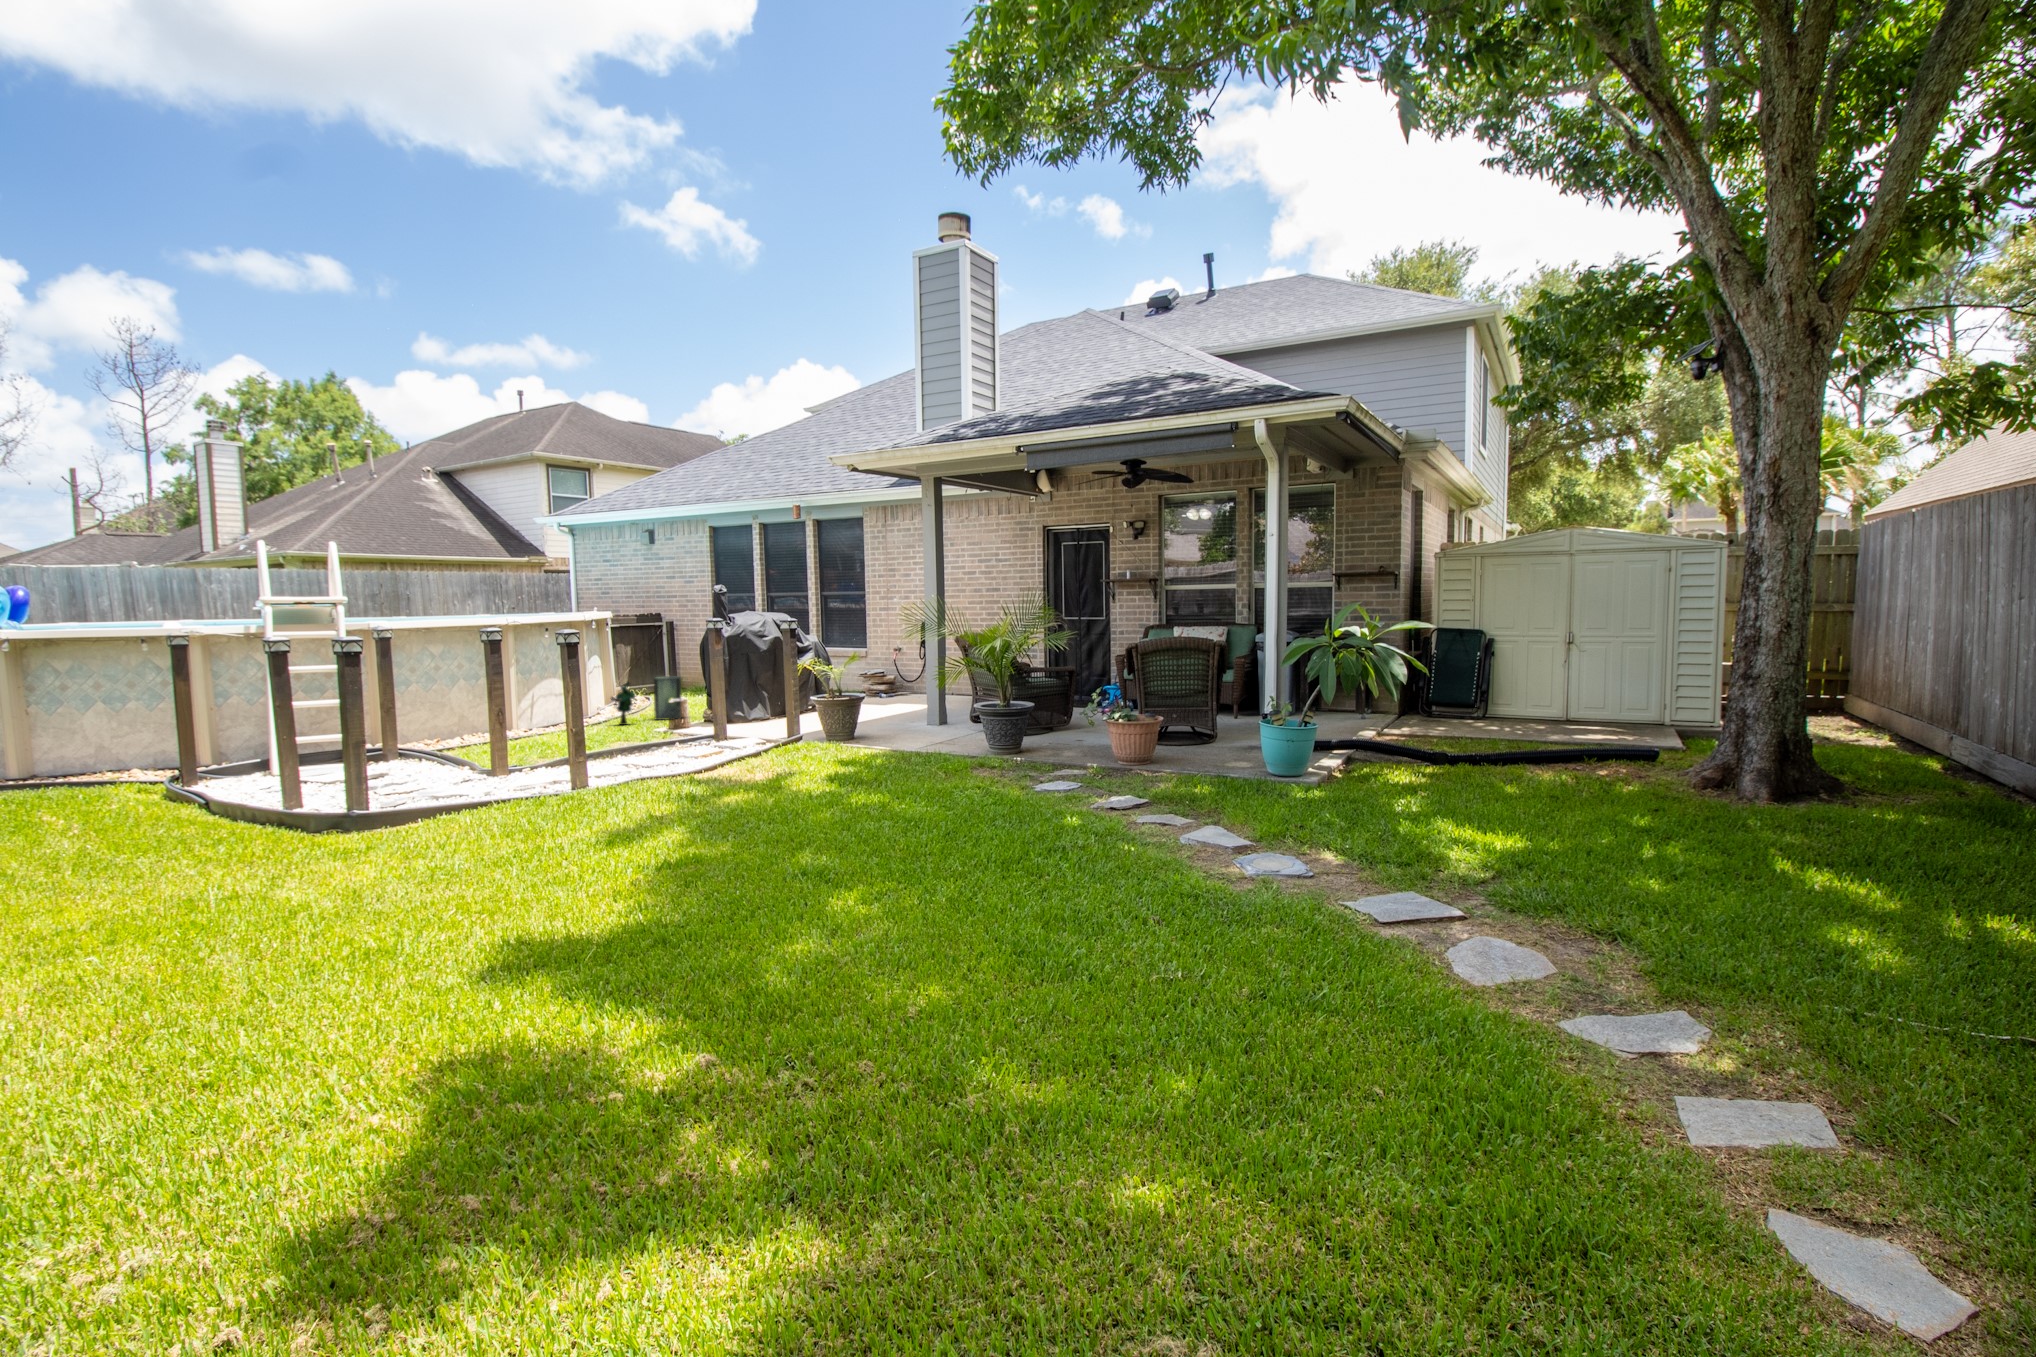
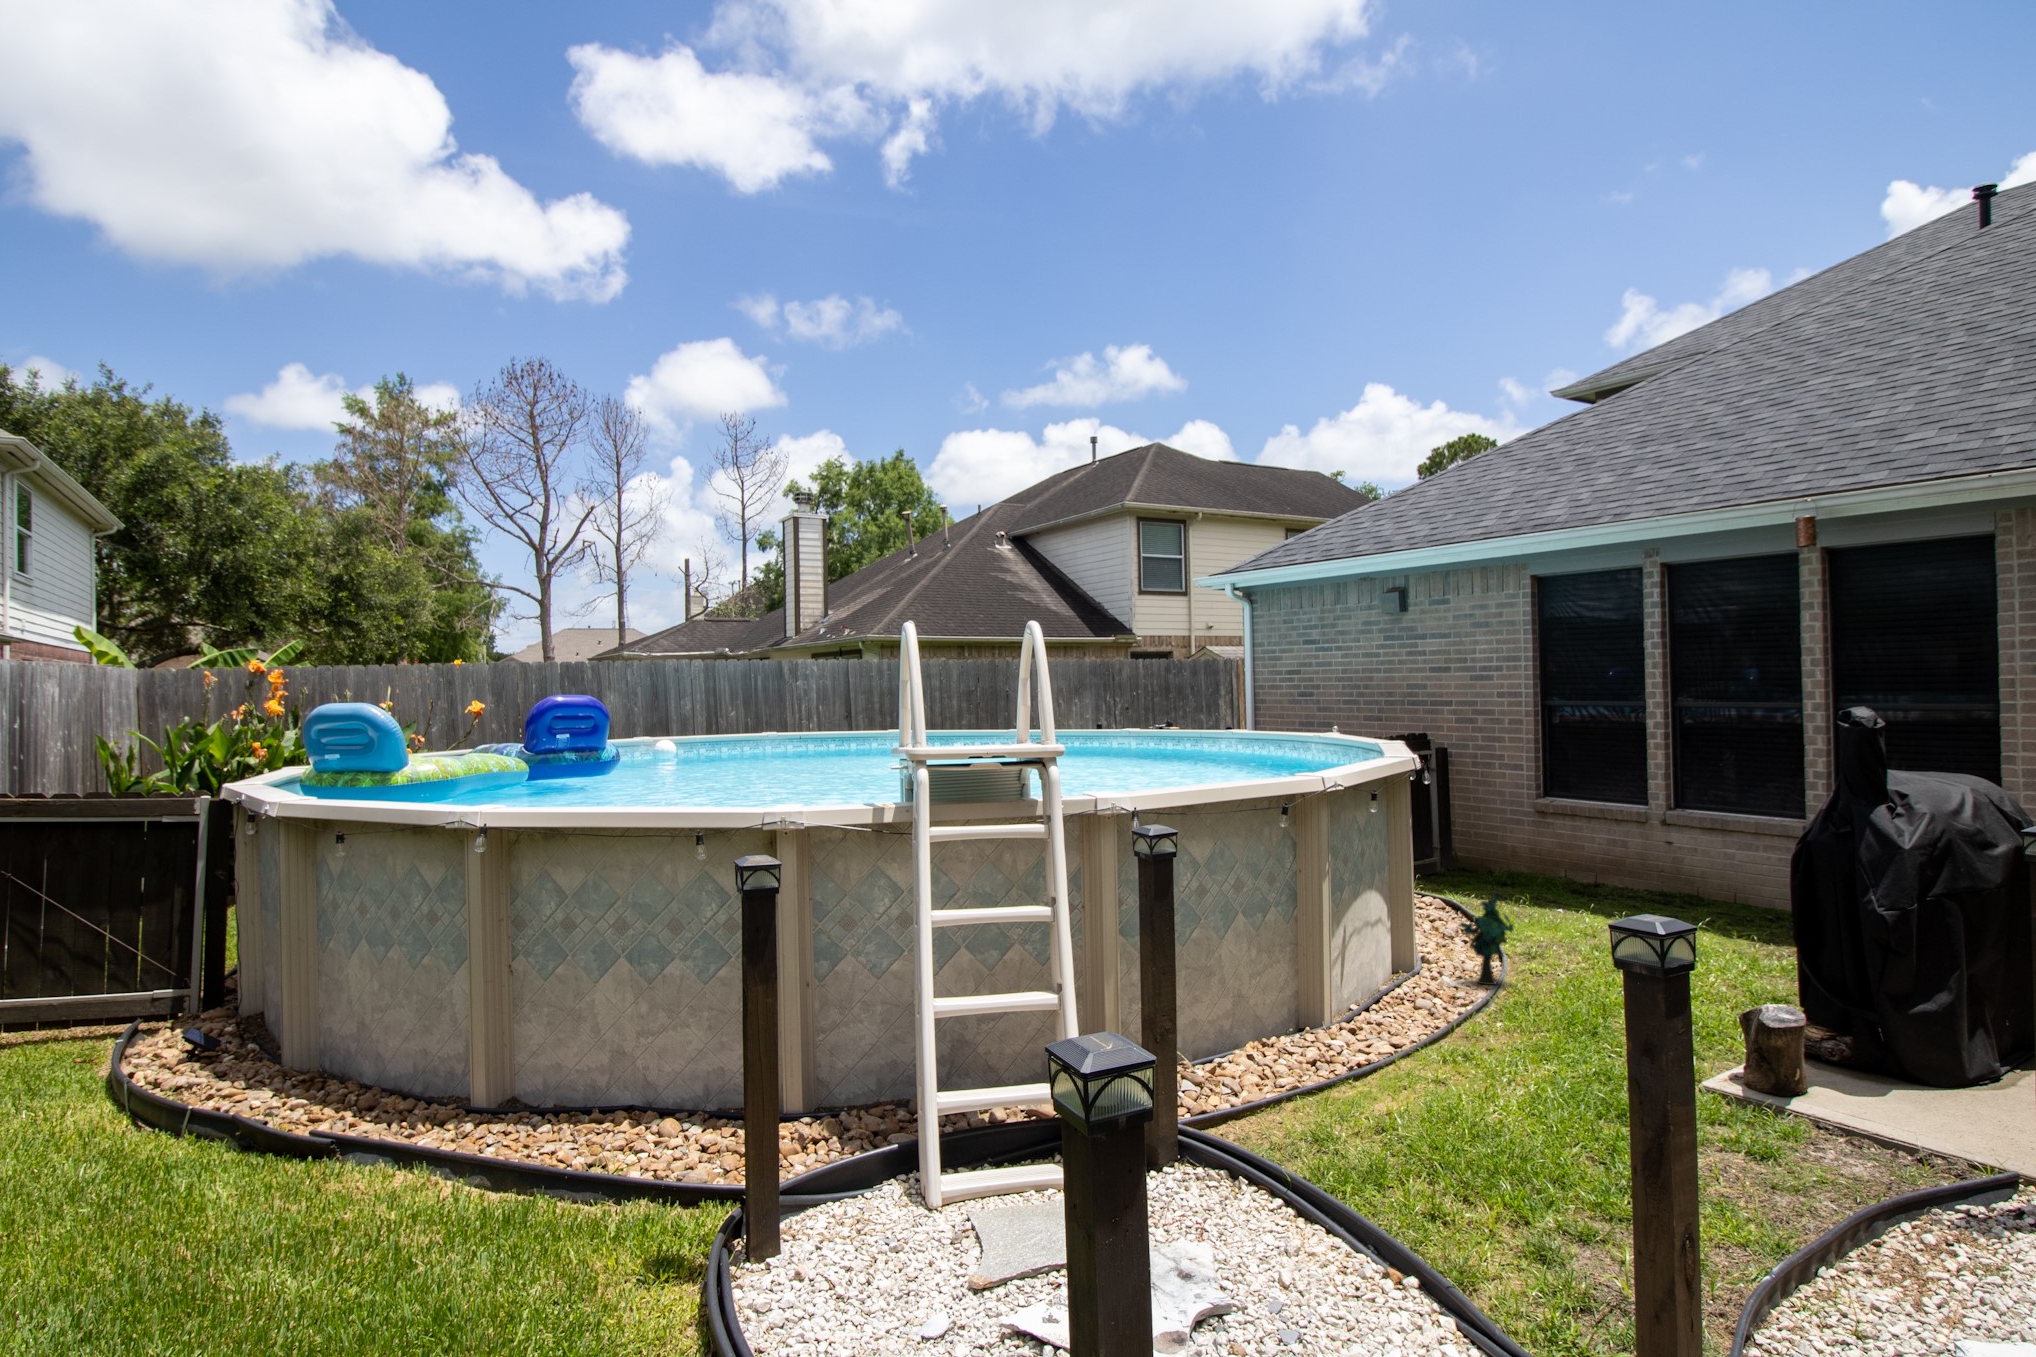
storage box: present [654,676,682,720] -> none [1512,872,1584,968]

